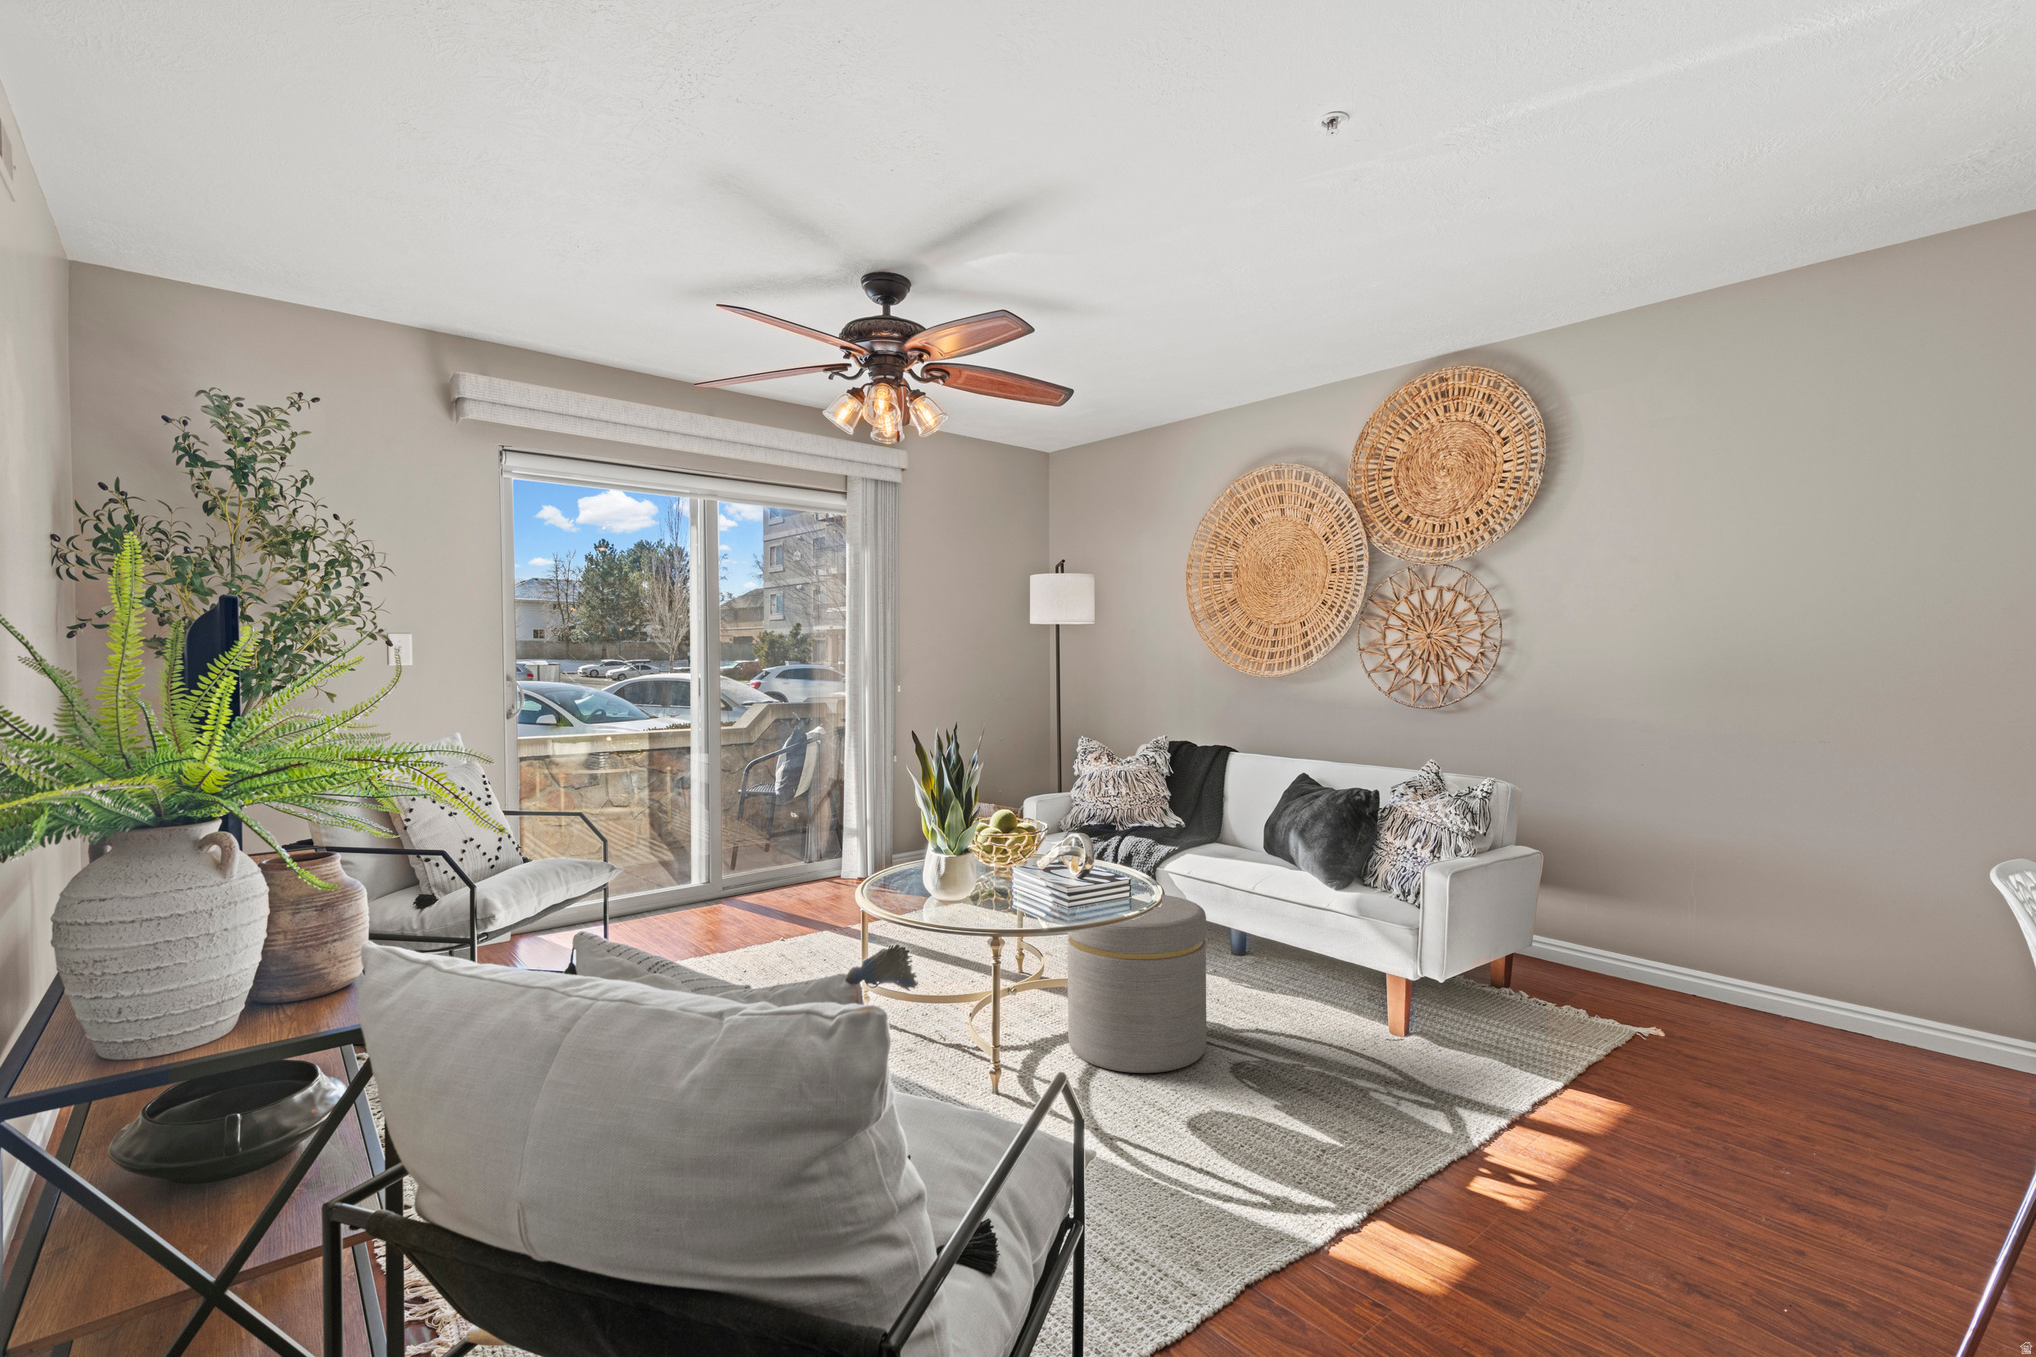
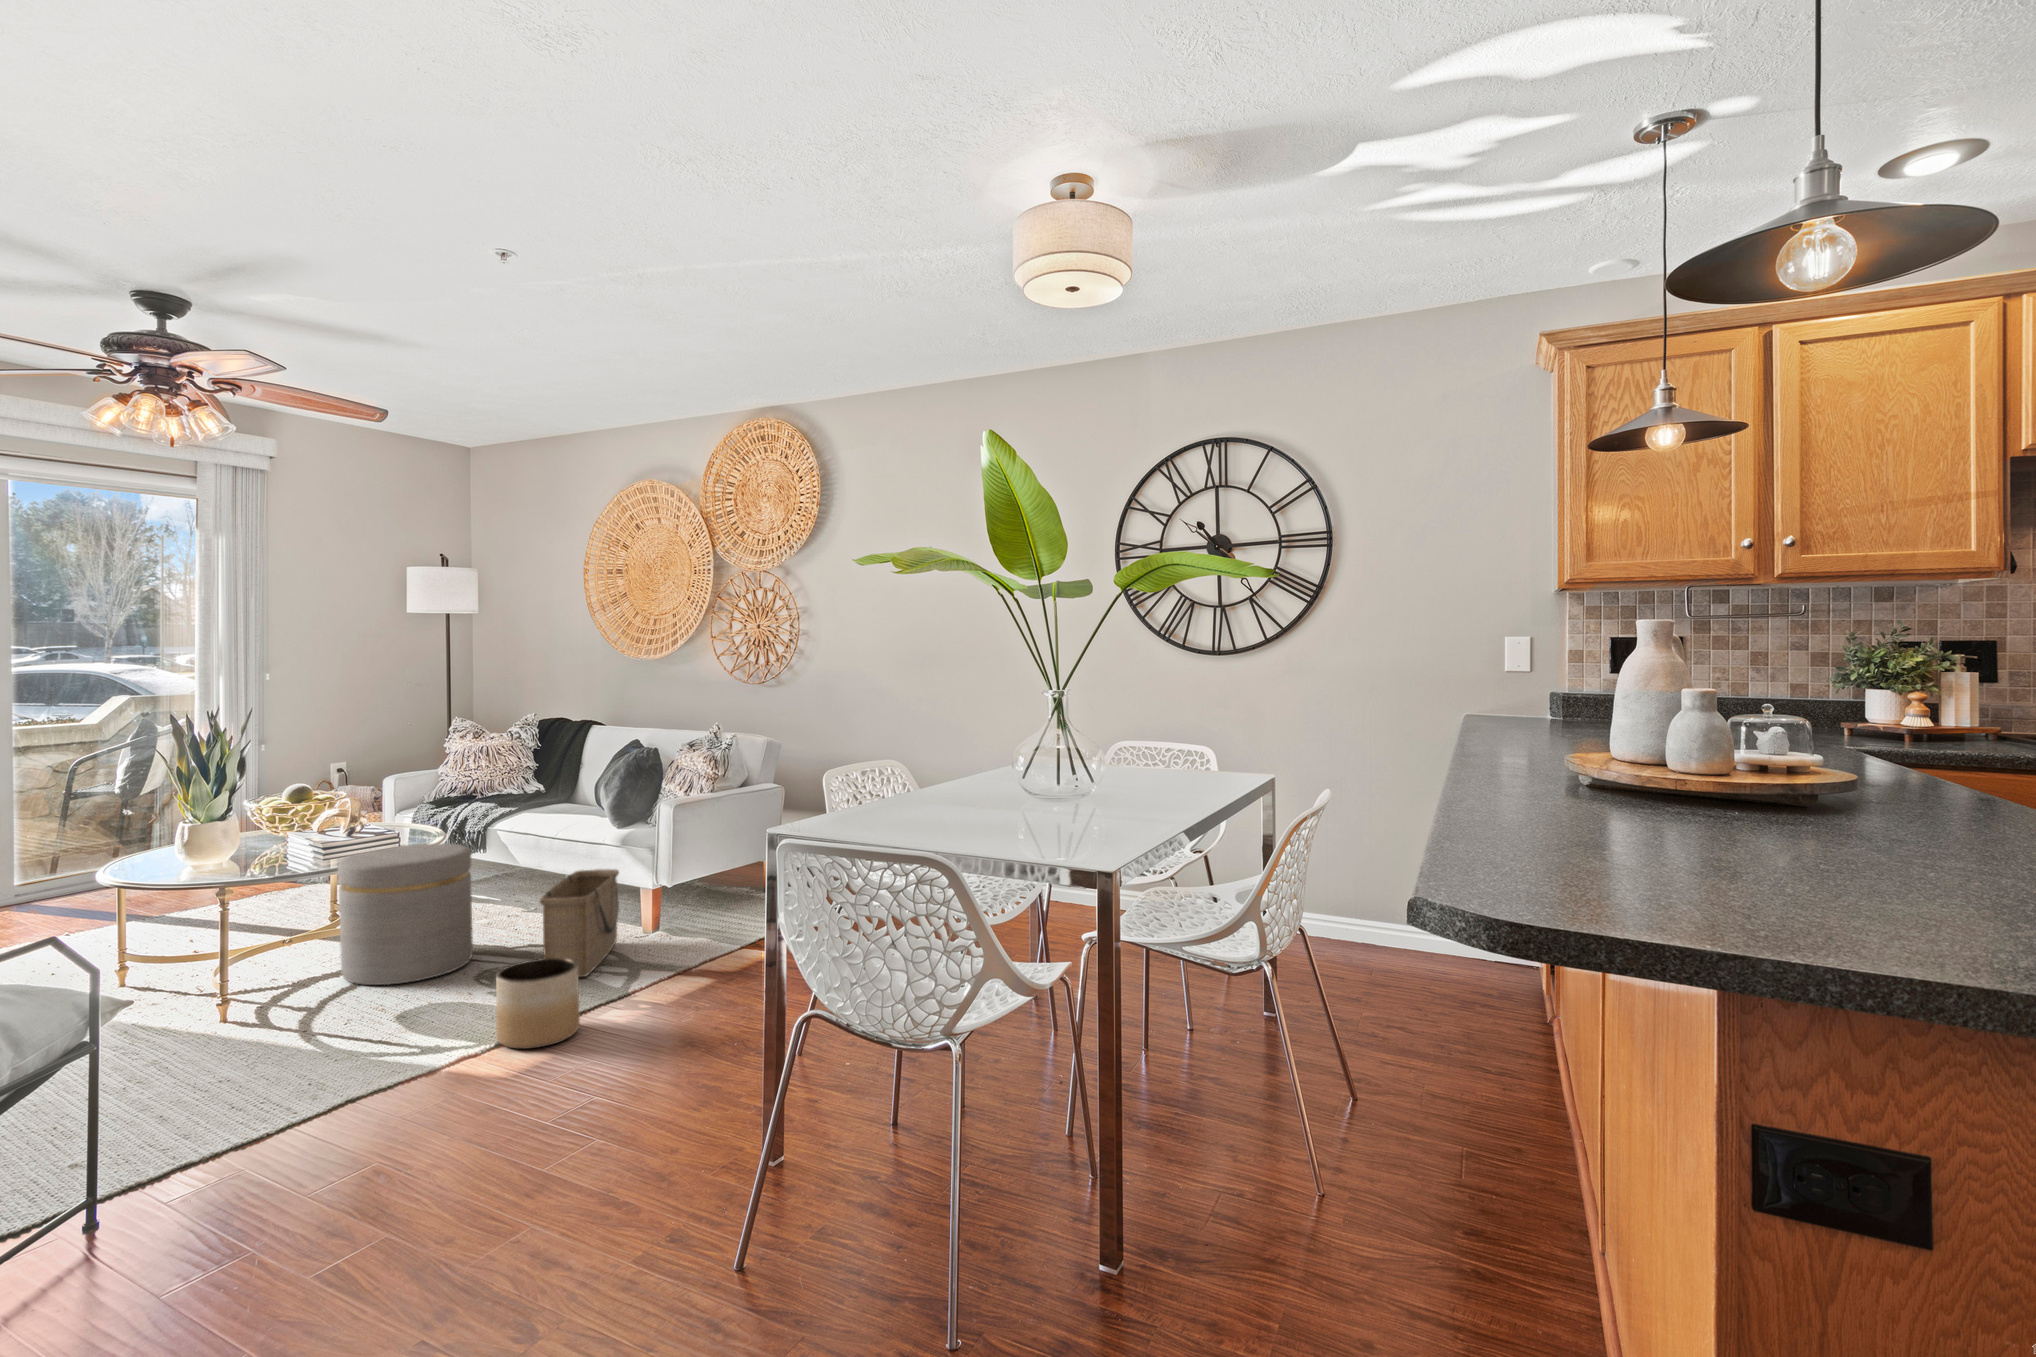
basket: none [1306,941,1390,1097] -> present [540,869,619,977]
planter: none [1354,1090,1468,1235] -> present [496,958,580,1049]

